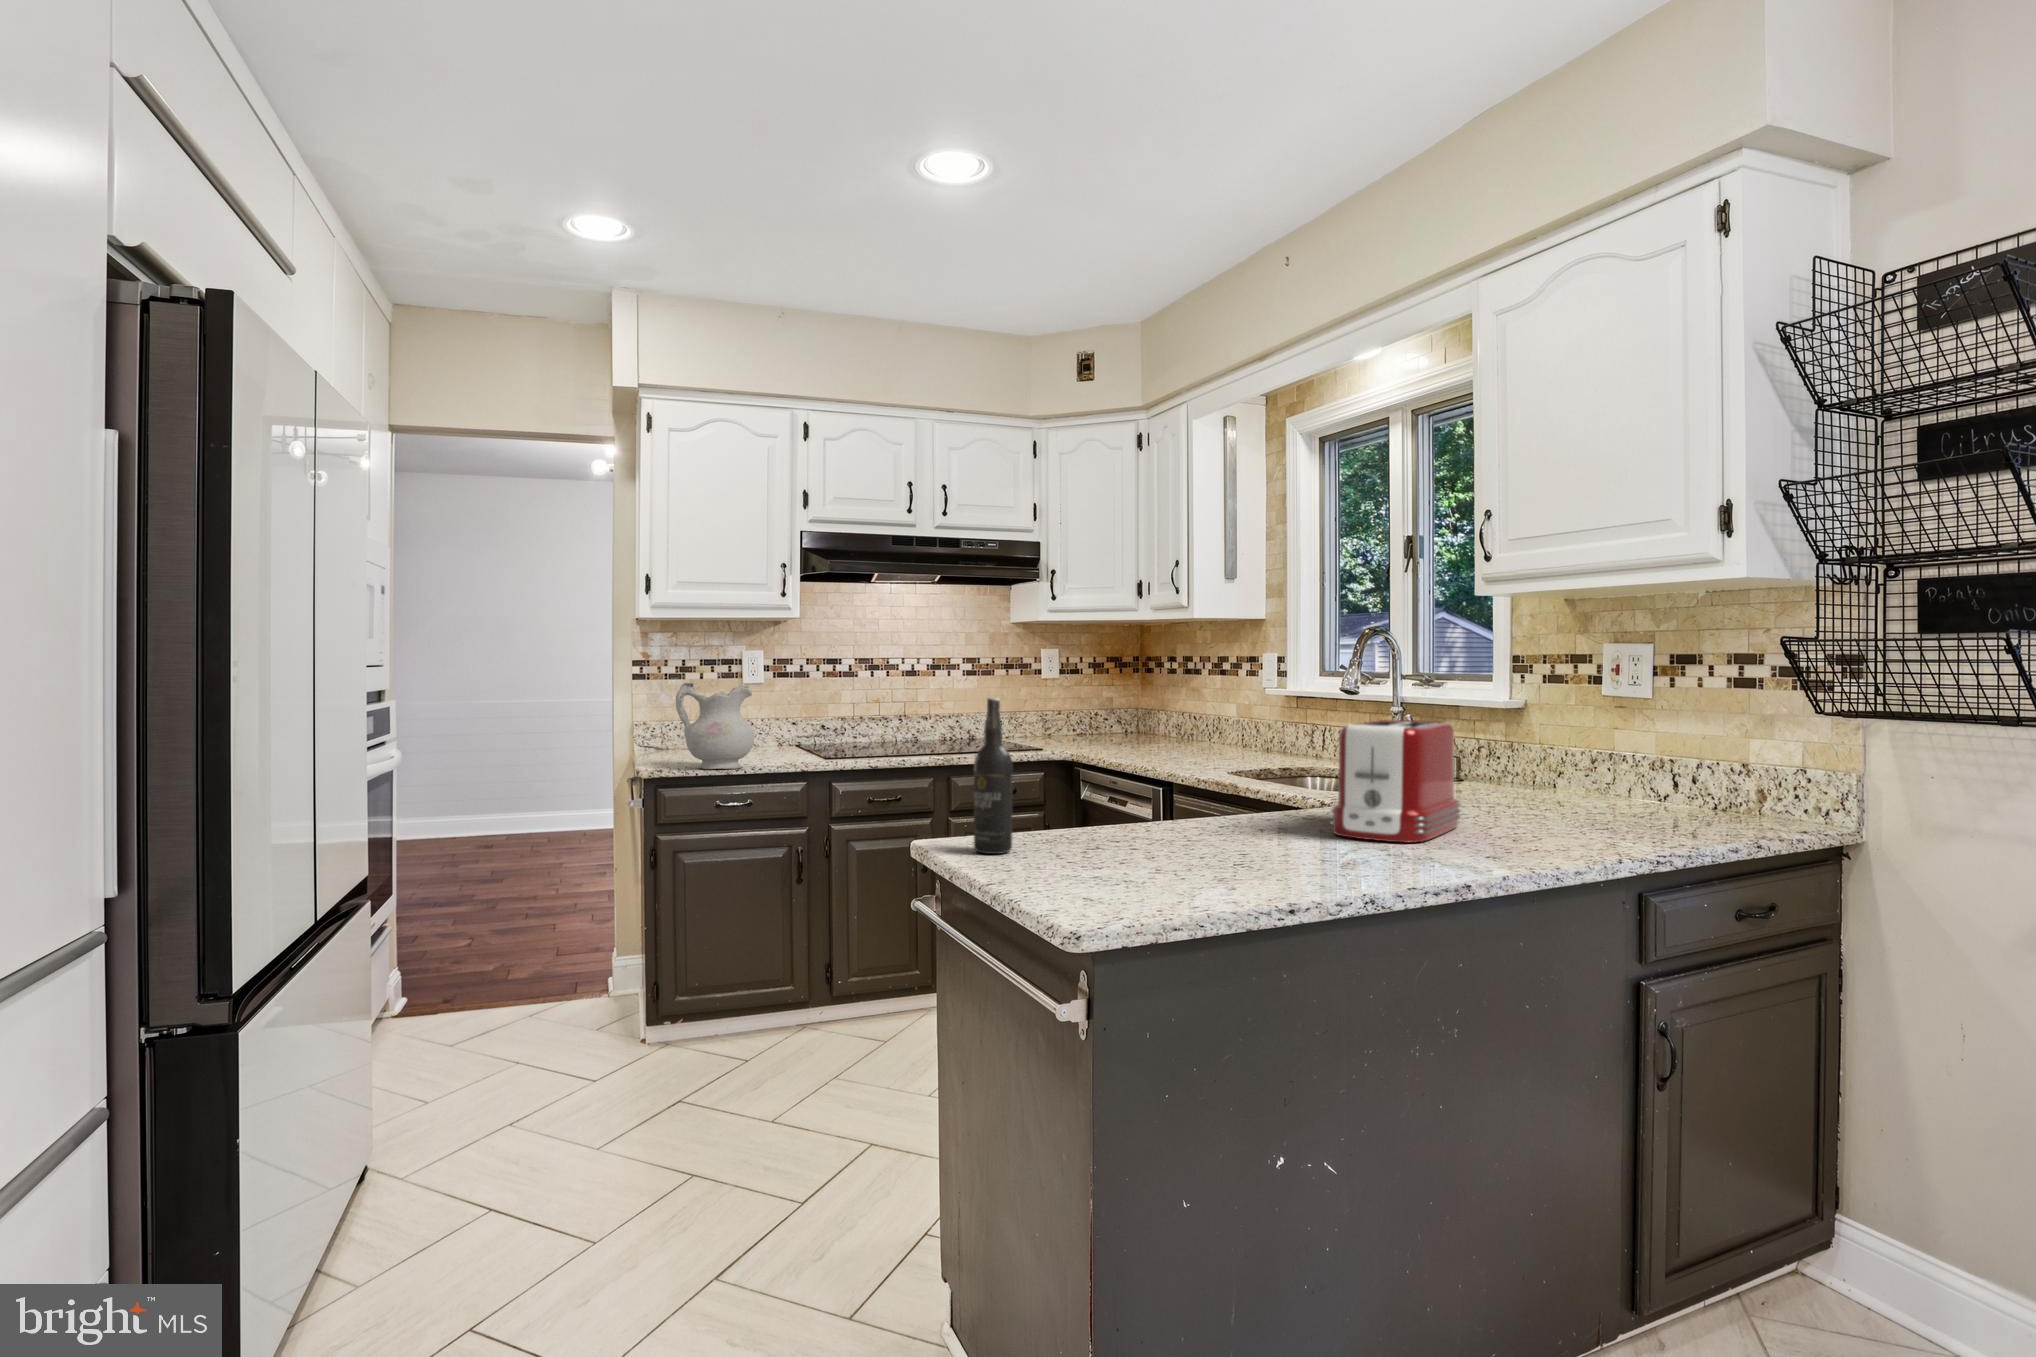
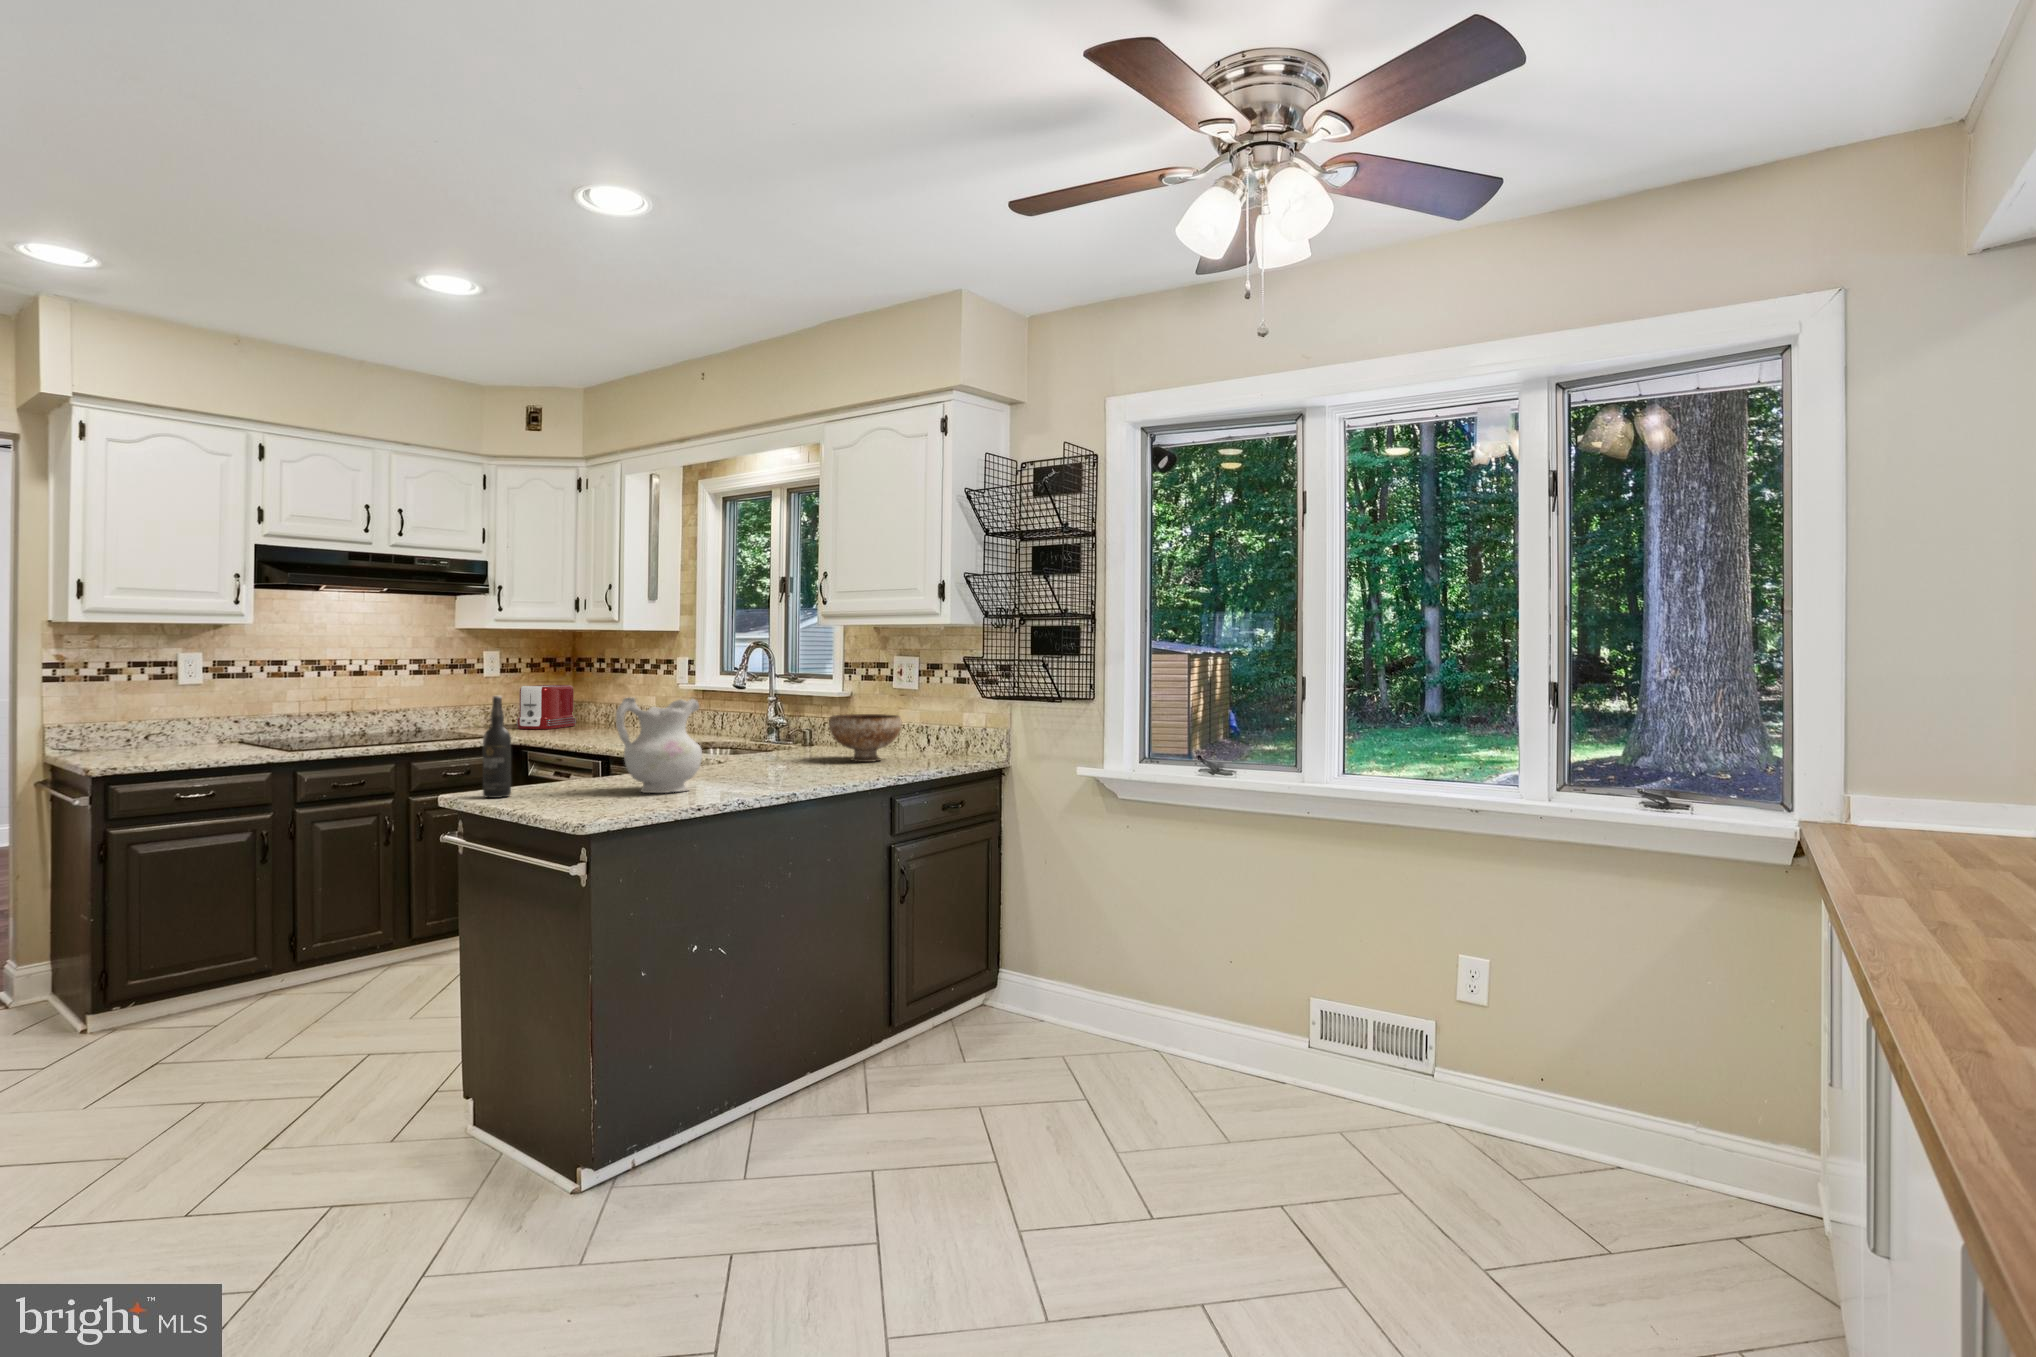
ceramic pitcher: present [676,683,754,769] -> present [616,698,702,793]
toaster: present [1331,720,1461,843] -> present [516,685,576,729]
bowl: none [1501,736,1635,818] -> present [829,714,901,762]

